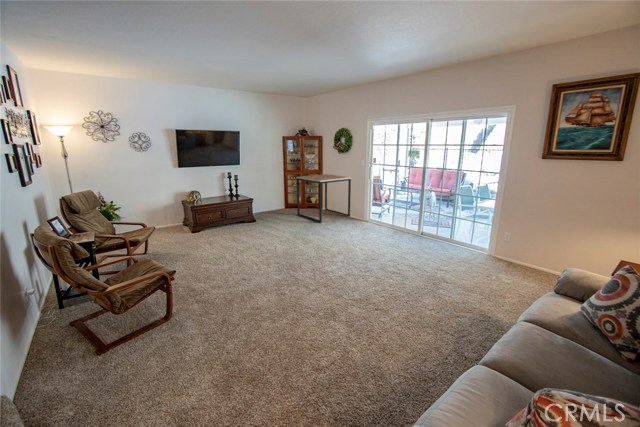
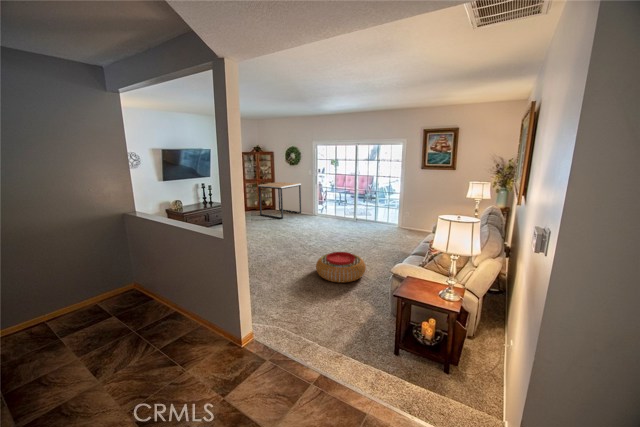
pouf: none [300,299,393,372] -> present [316,252,366,282]

